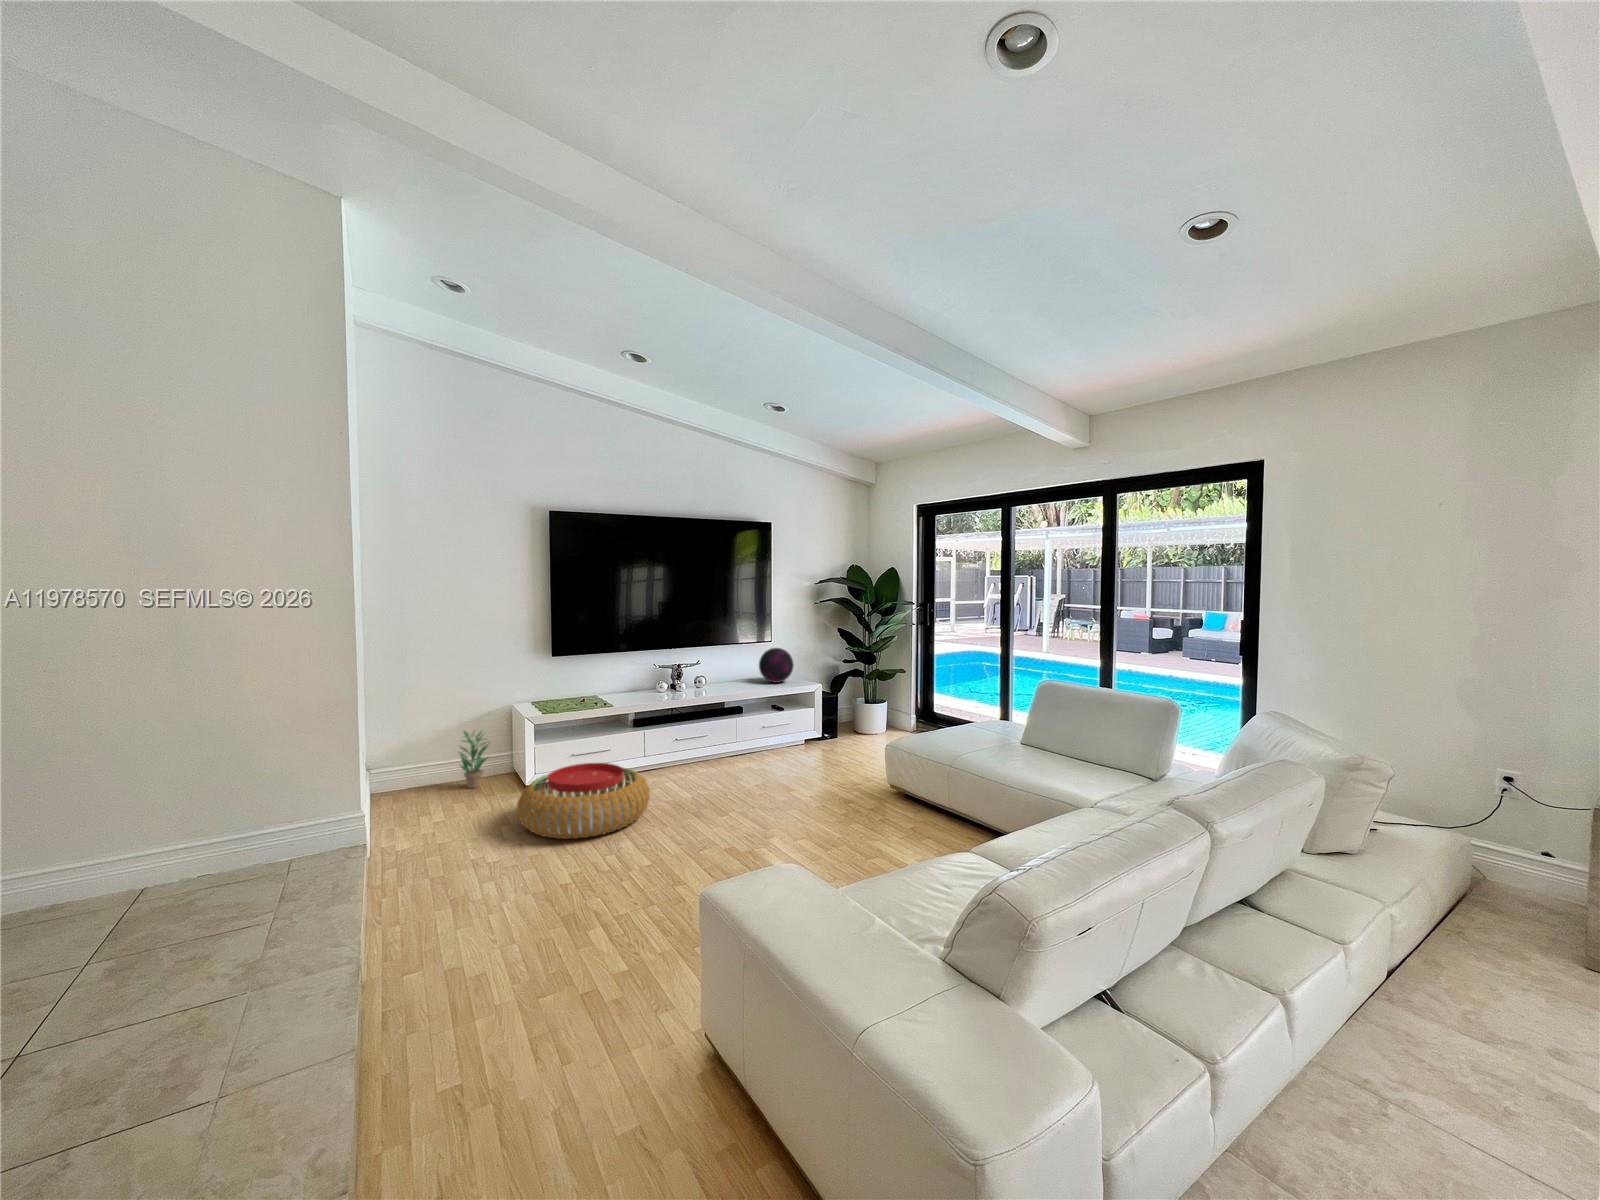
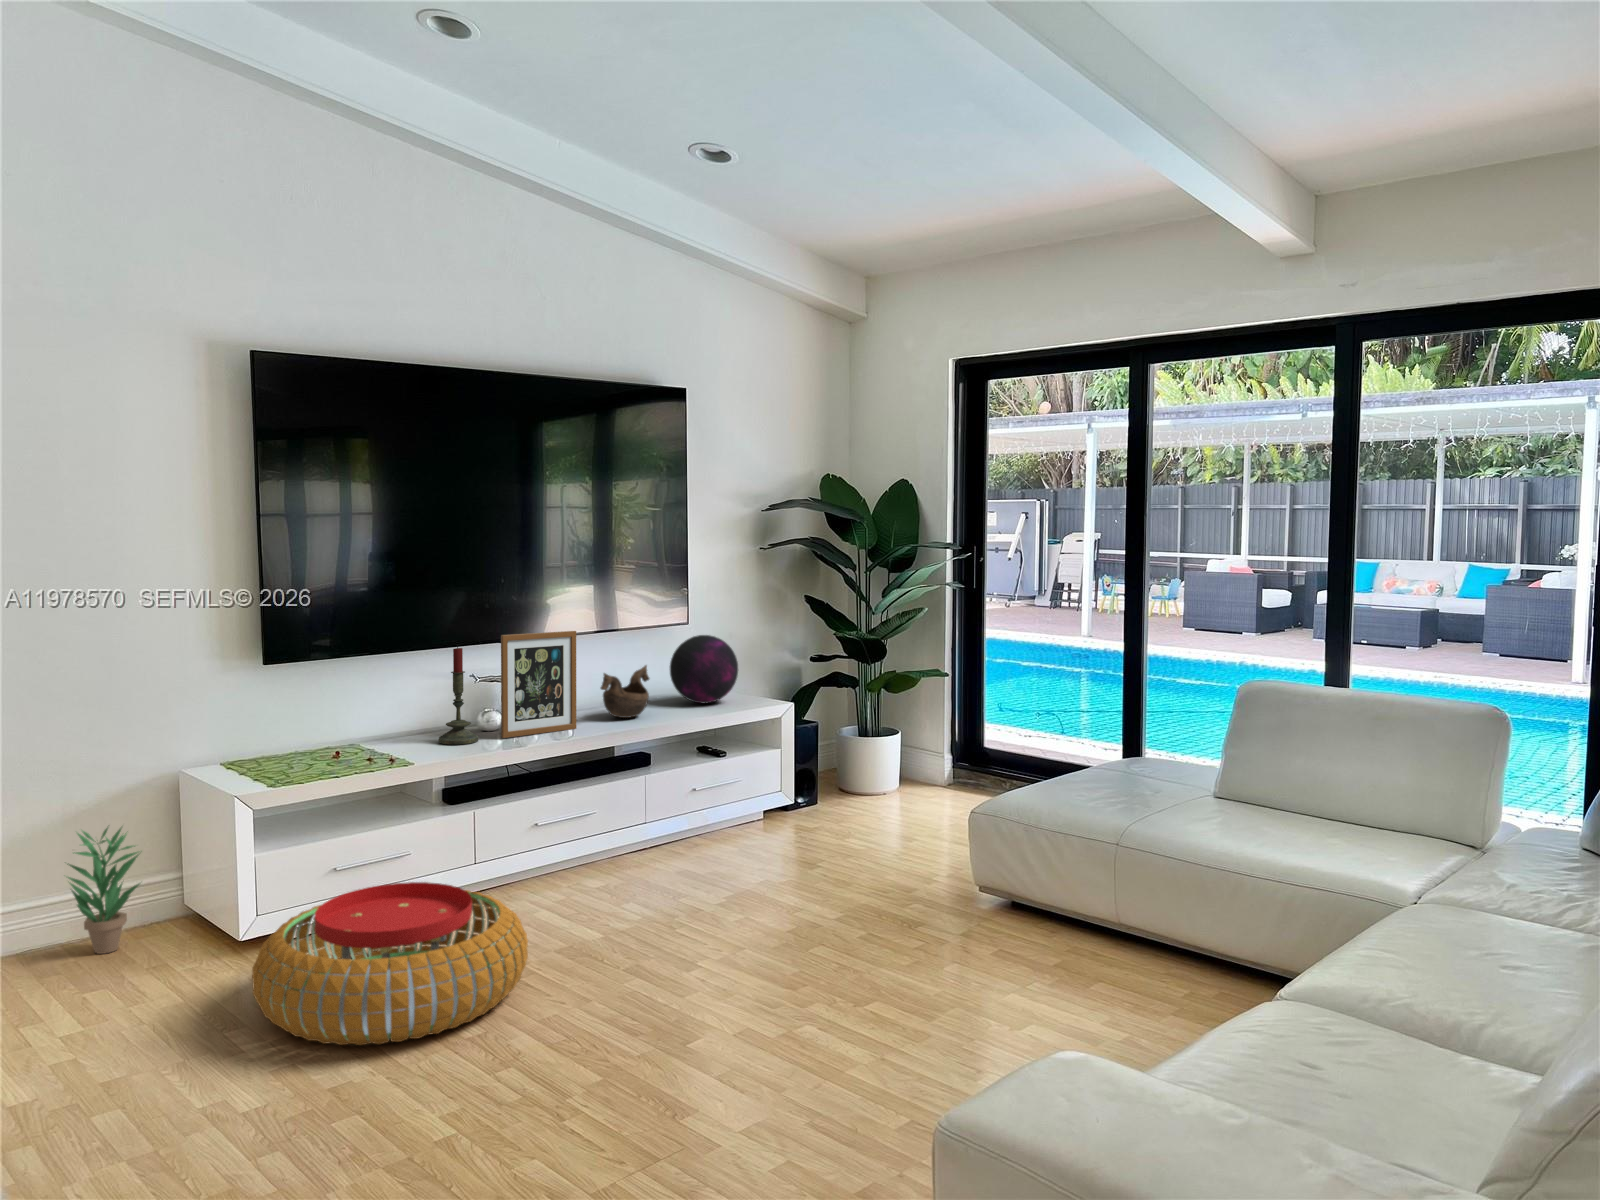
picture frame: none [665,644,705,696] -> present [501,631,576,738]
candle: none [635,650,654,698] -> present [439,645,478,745]
decorative bowl: none [717,662,746,688] -> present [601,665,649,718]

